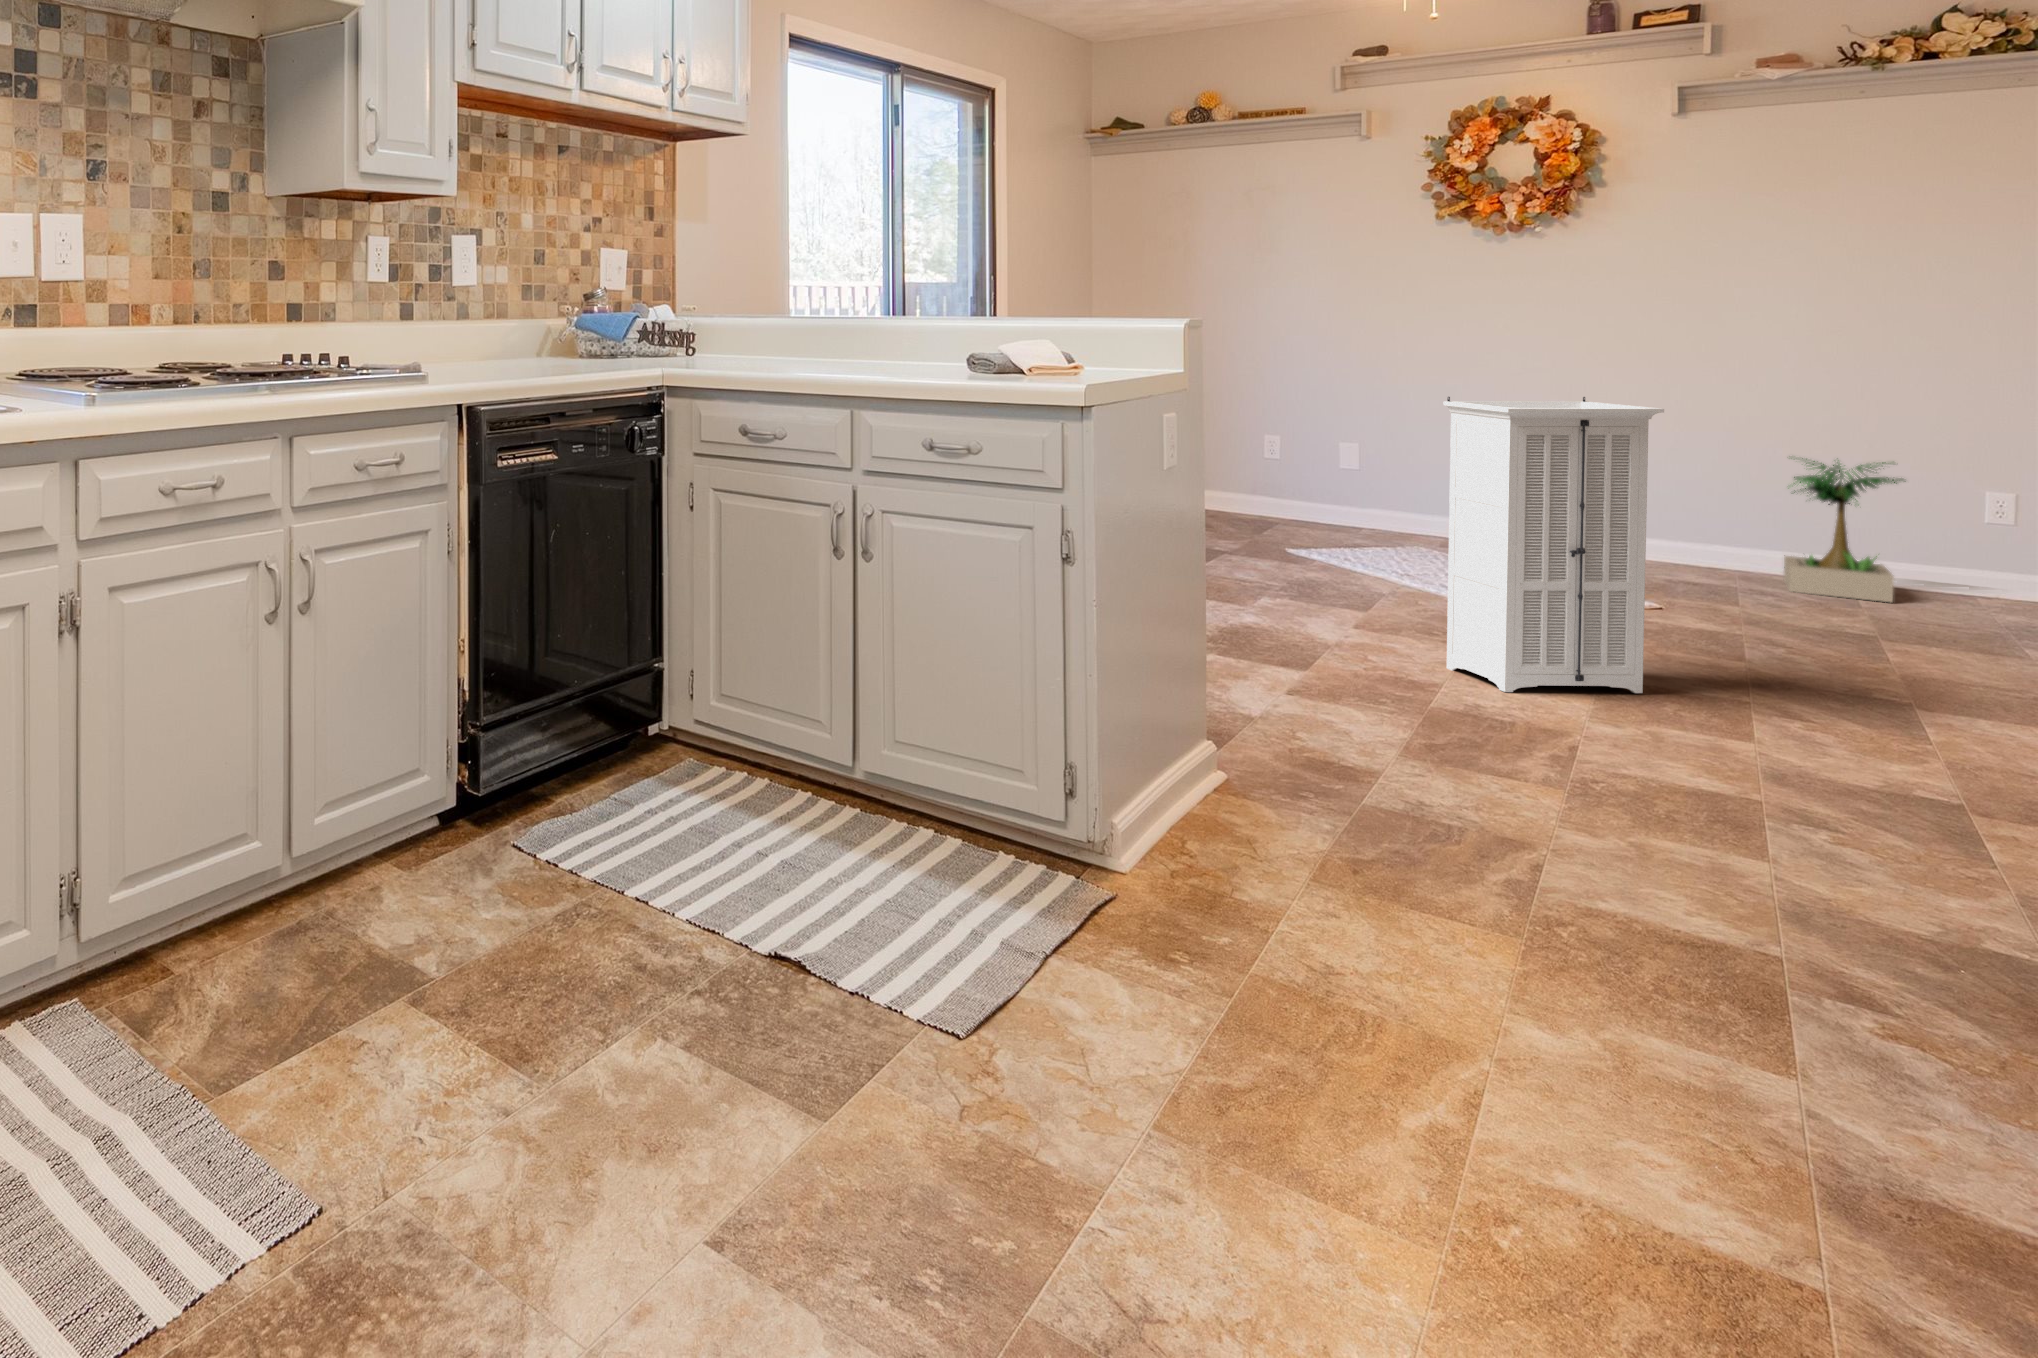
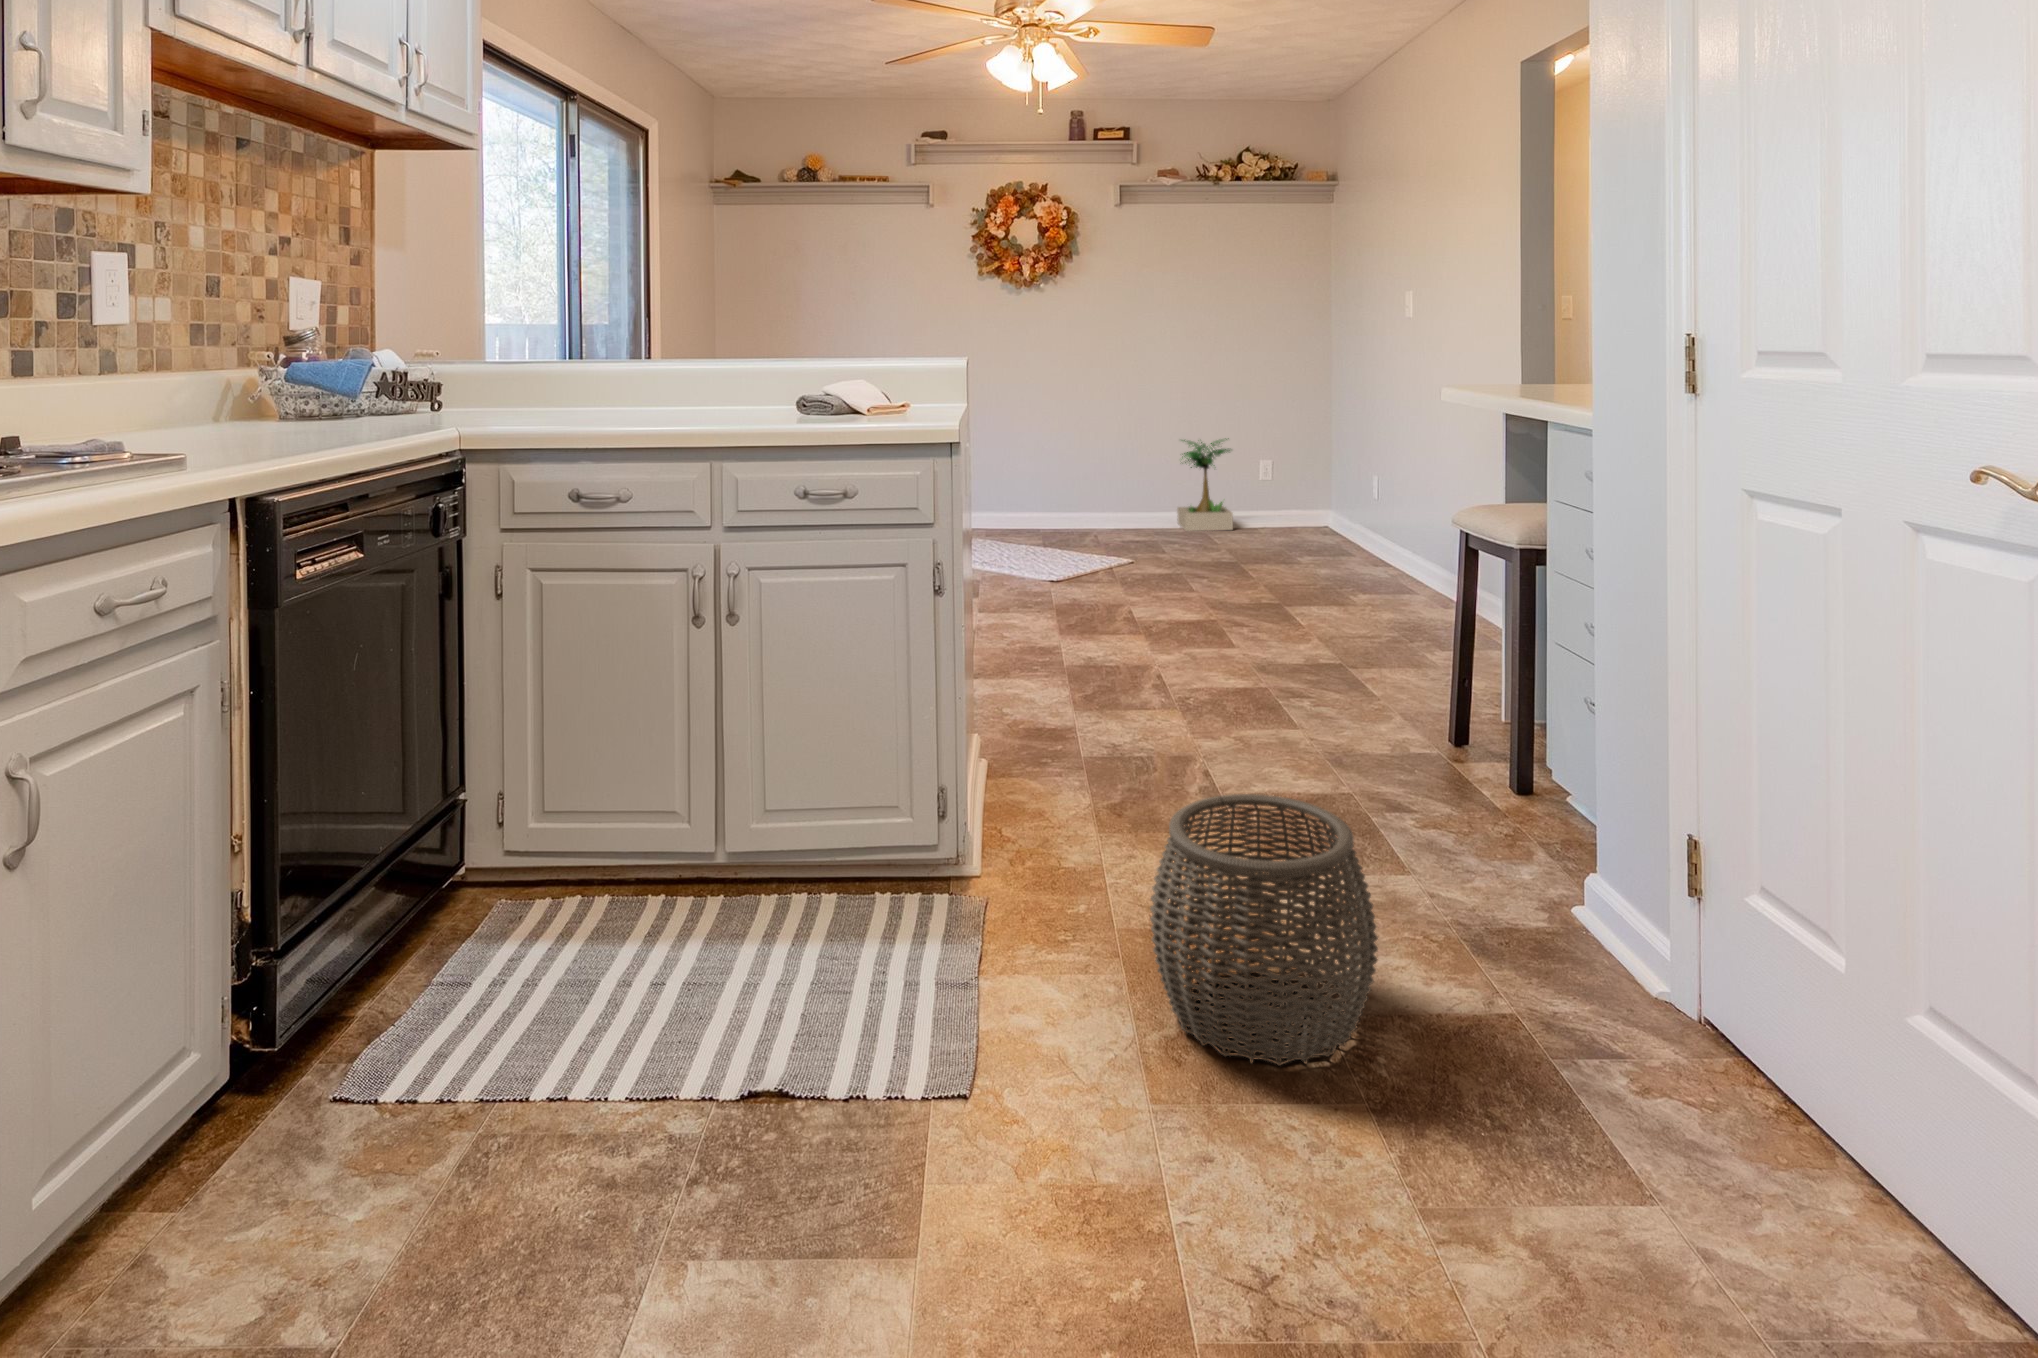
storage cabinet: present [1443,397,1664,693] -> none [1053,405,1177,634]
woven basket: none [1206,844,1520,1173] -> present [1150,794,1378,1066]

